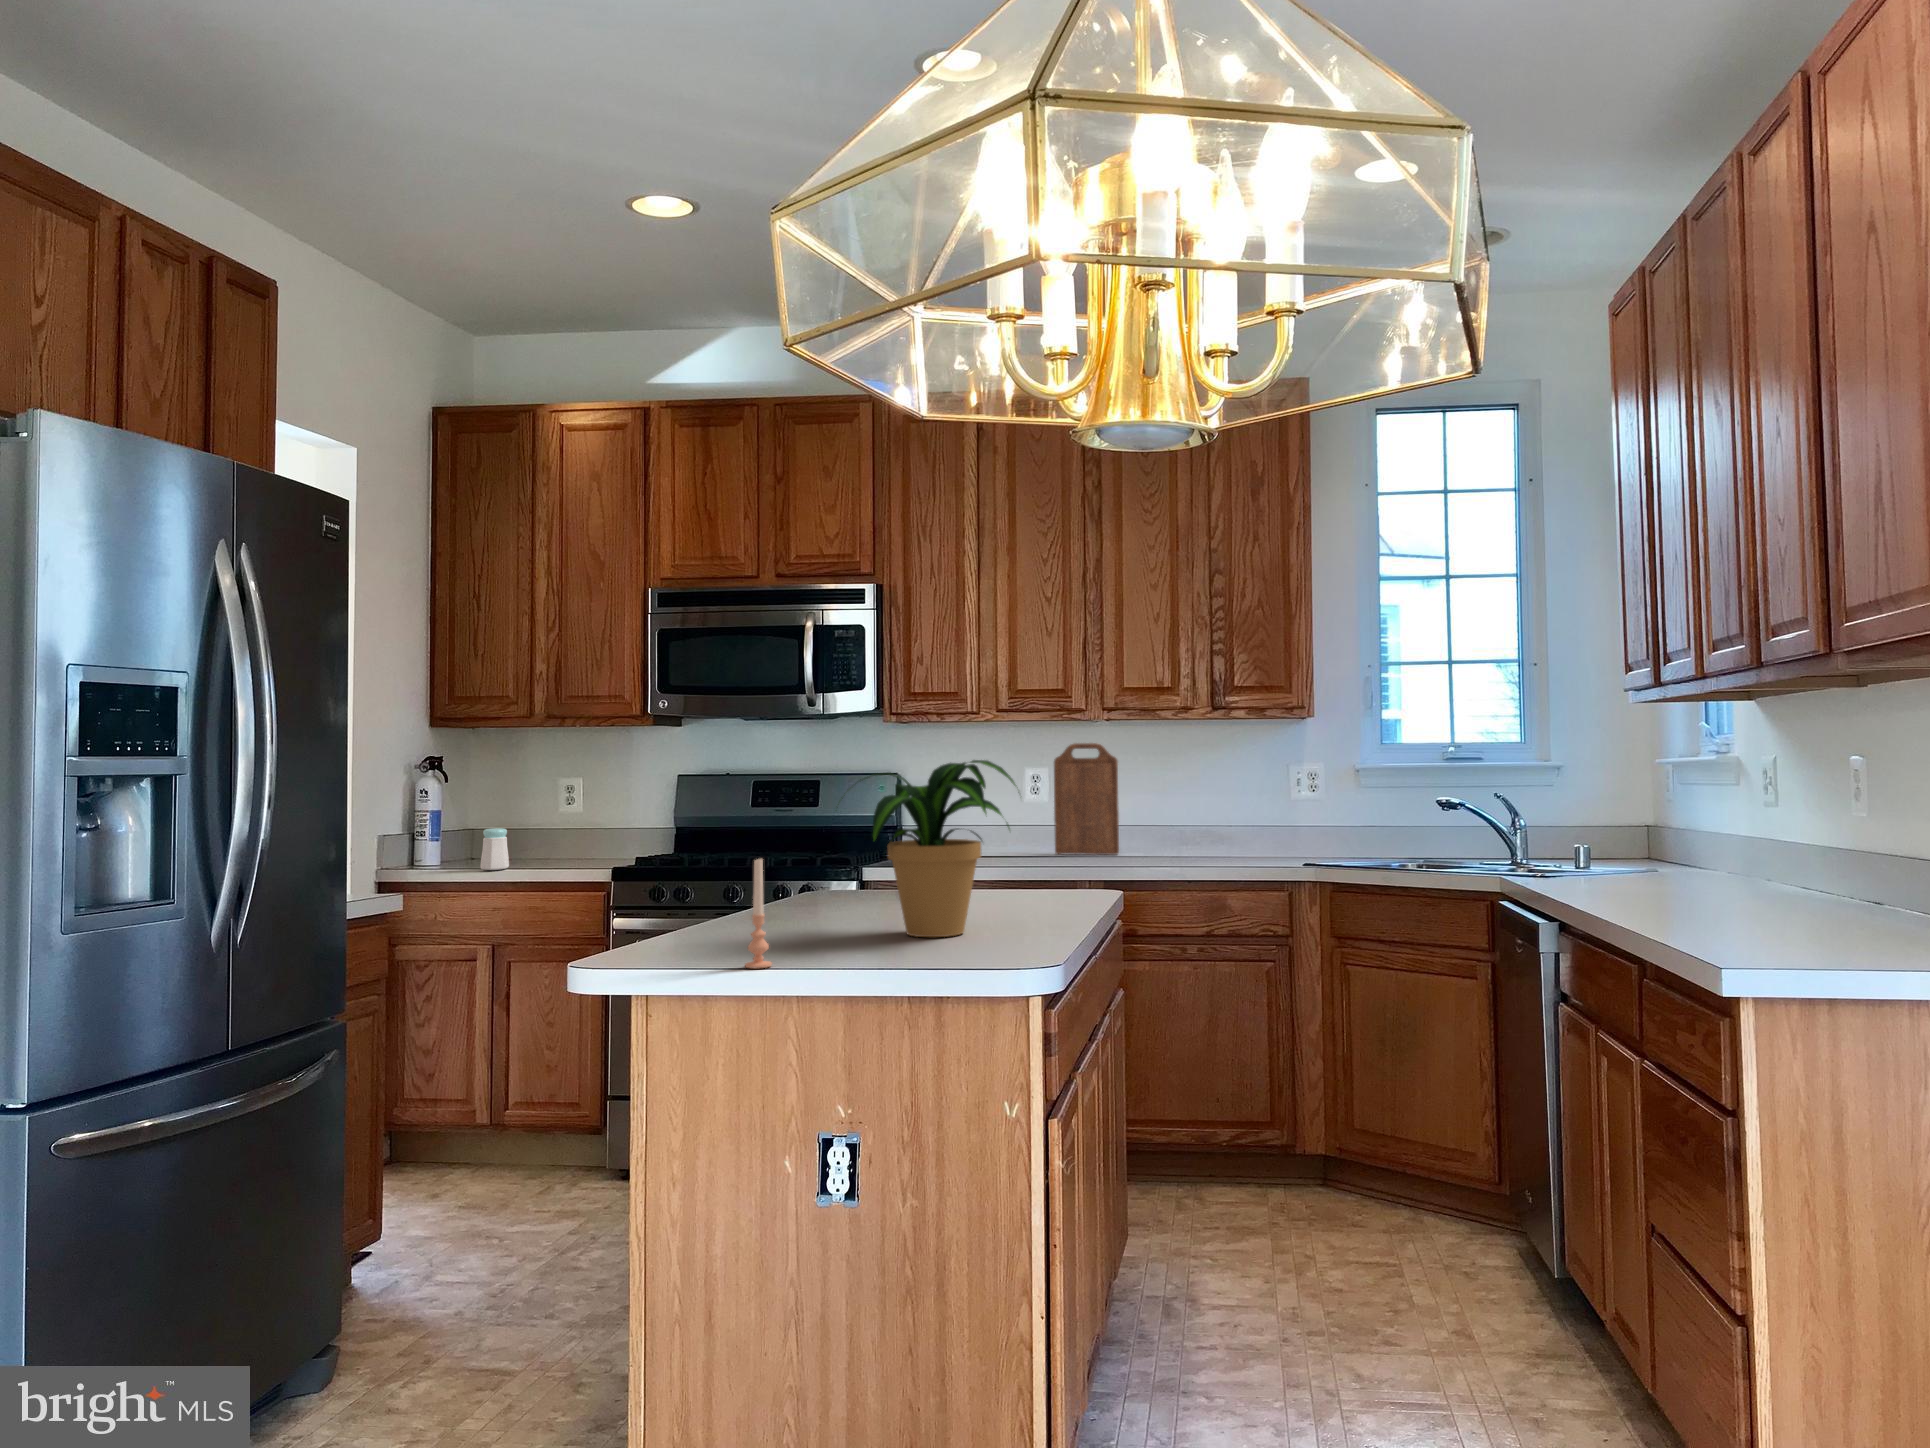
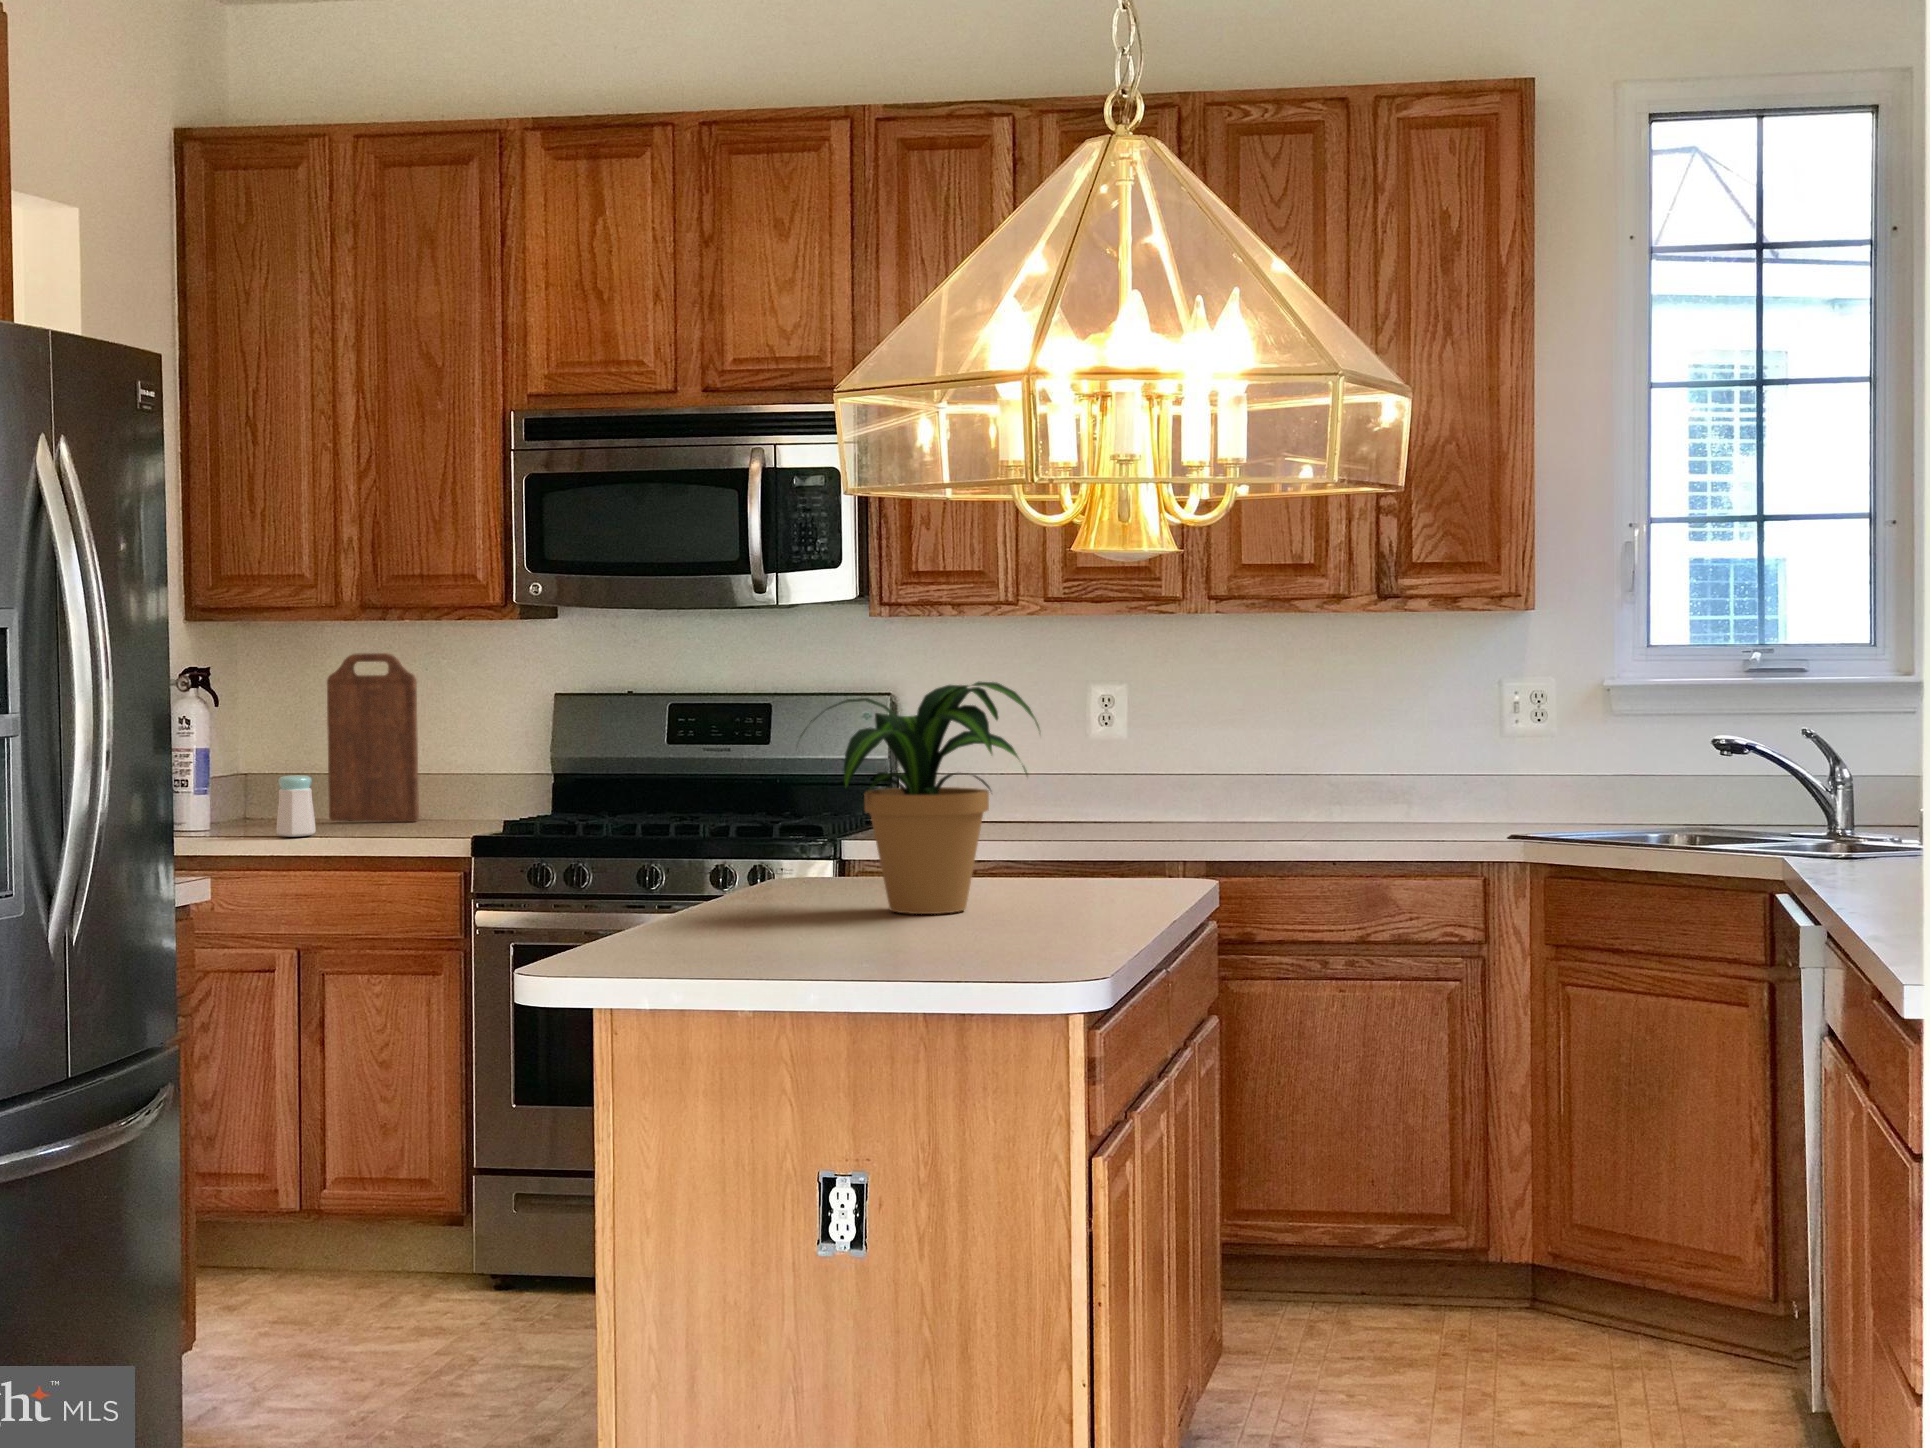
cutting board: present [1054,743,1119,855] -> present [327,653,419,822]
candle: present [745,859,772,969] -> none [687,804,721,939]

